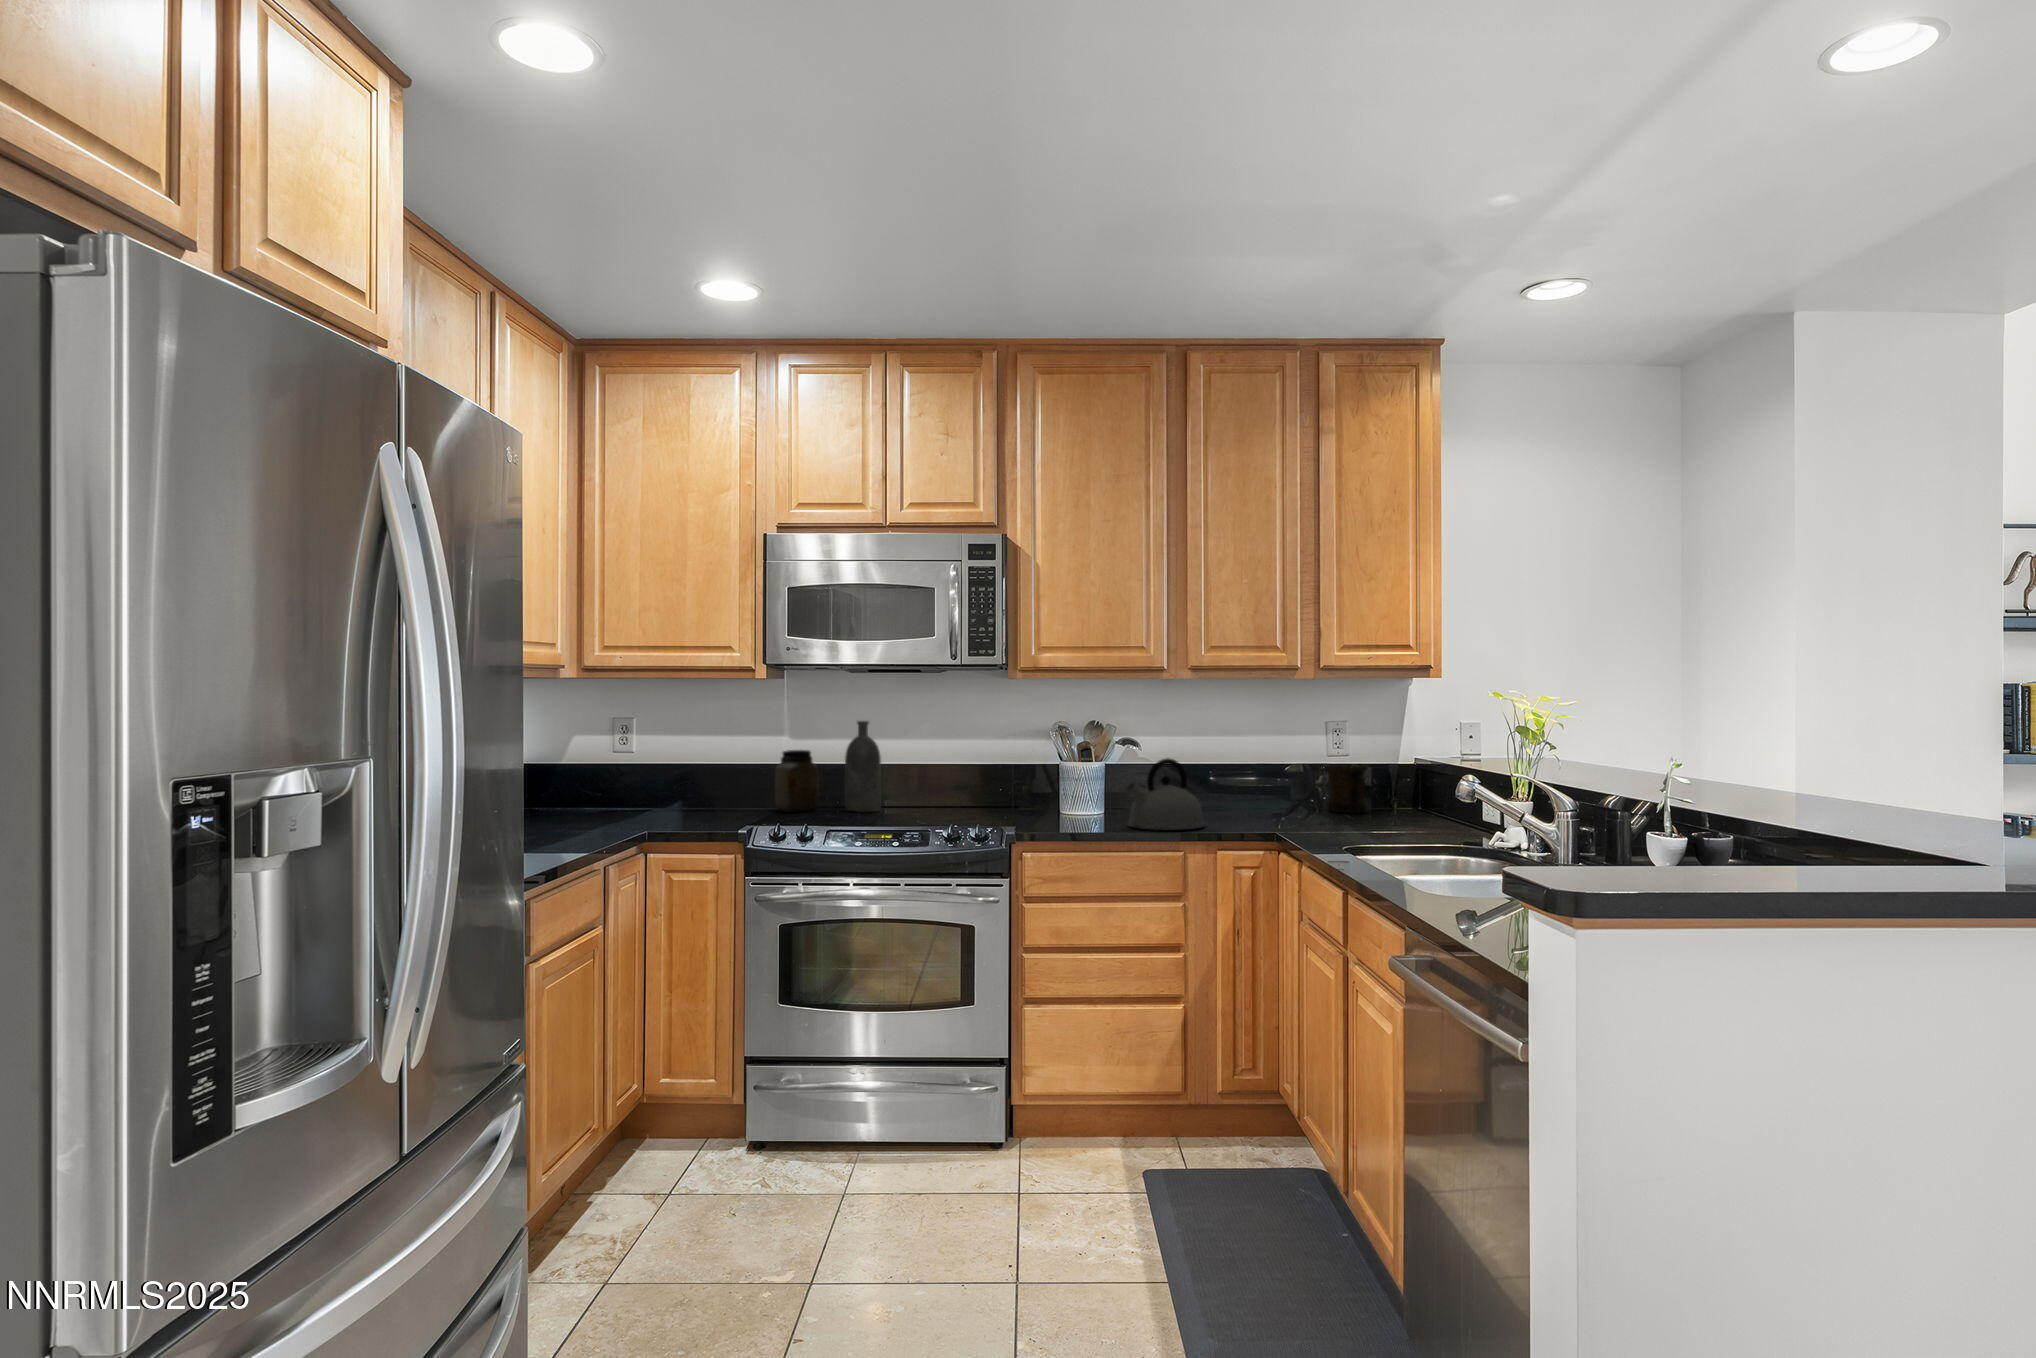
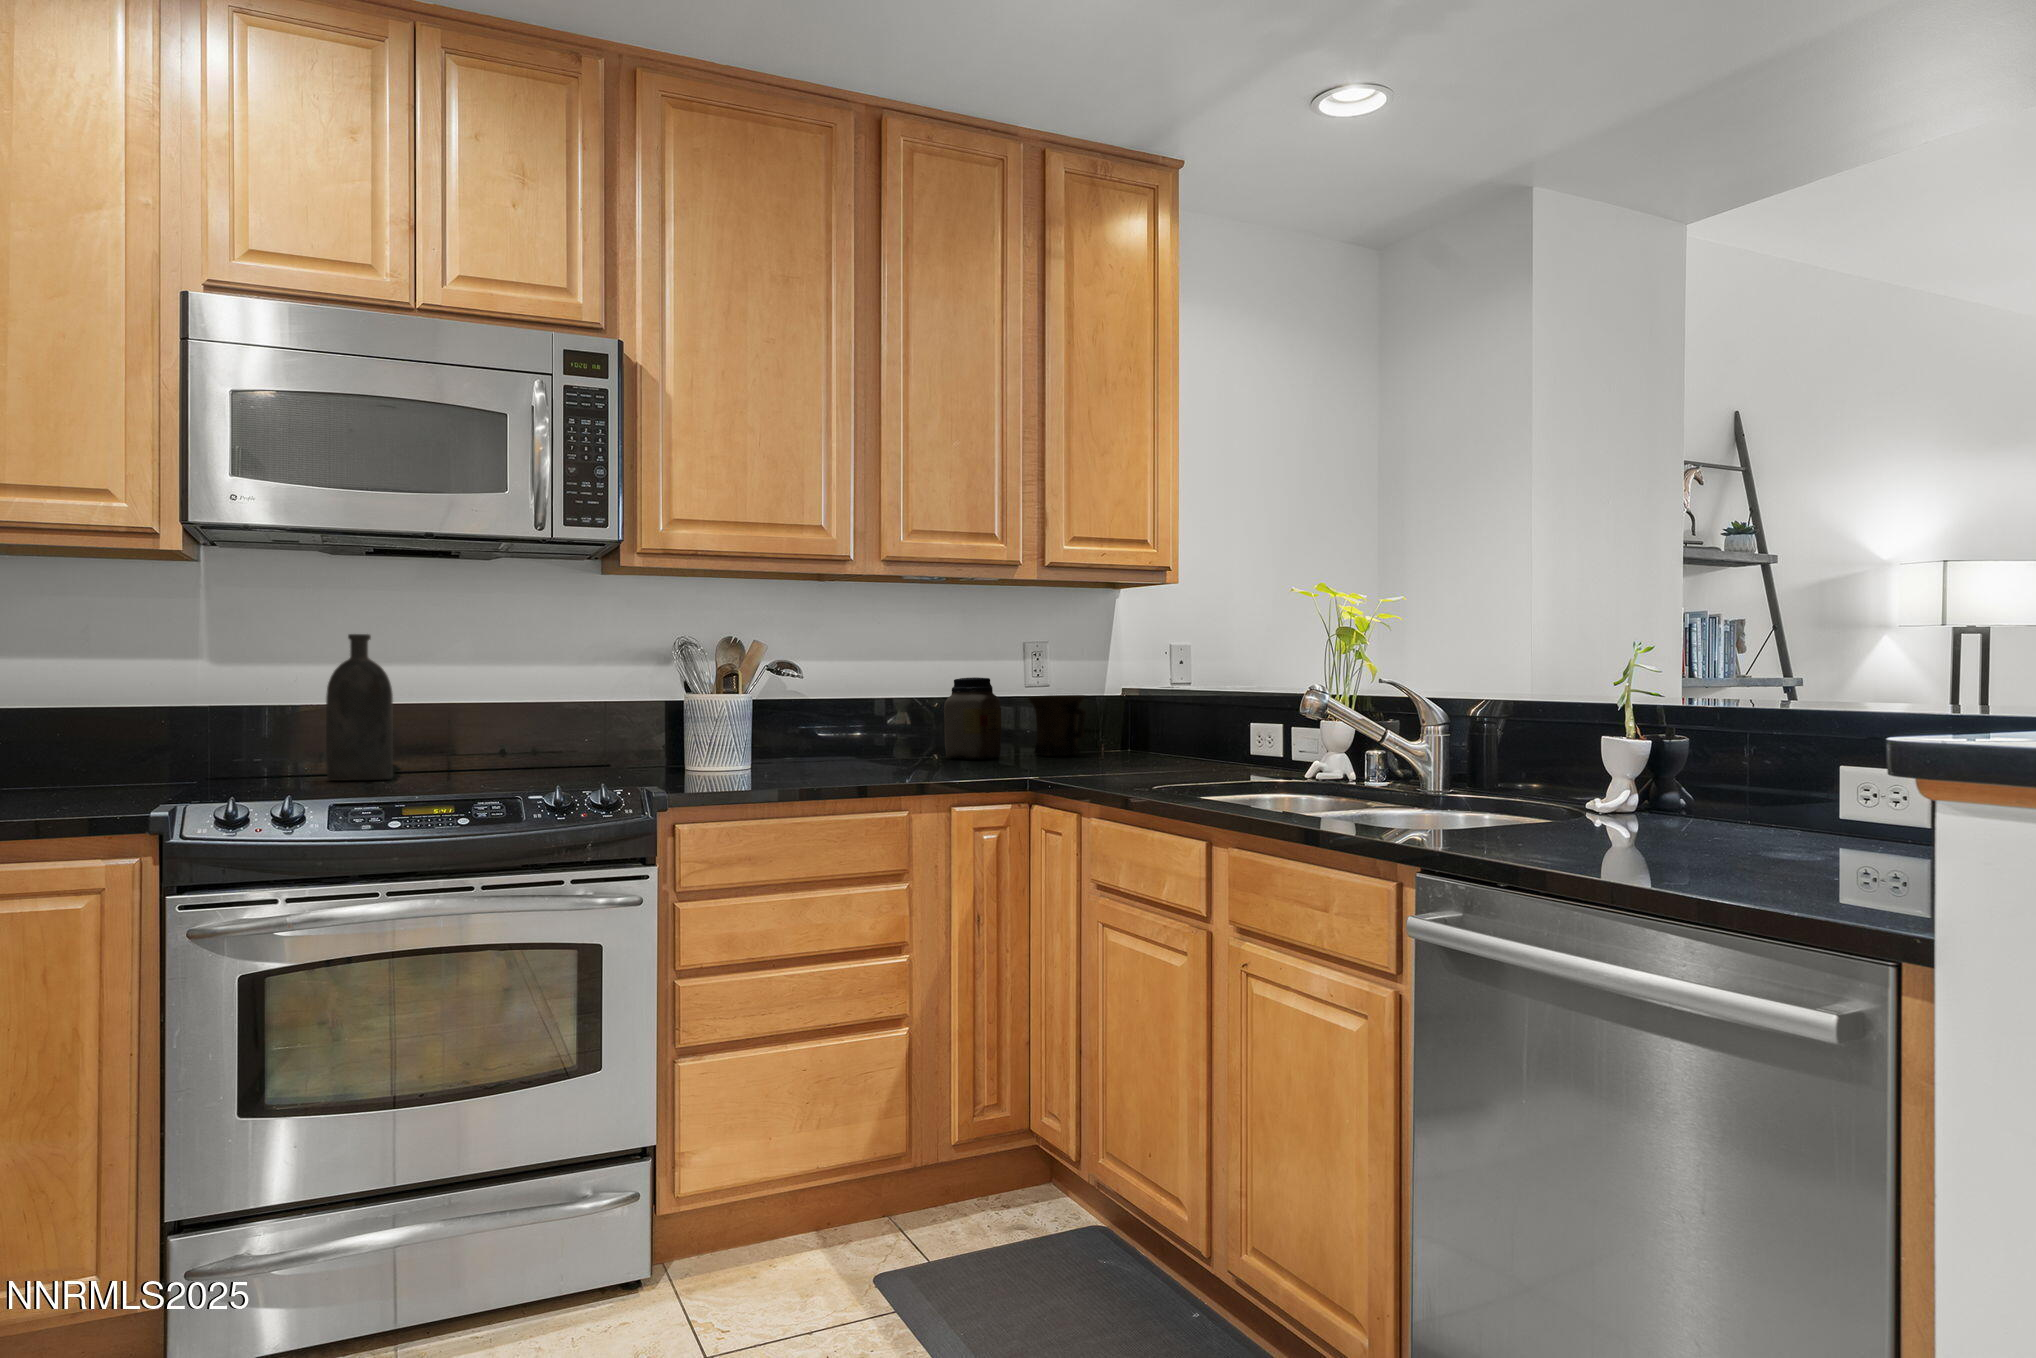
jar: present [775,750,819,812] -> present [944,677,1002,759]
kettle: present [1126,758,1205,830] -> none [811,682,921,782]

